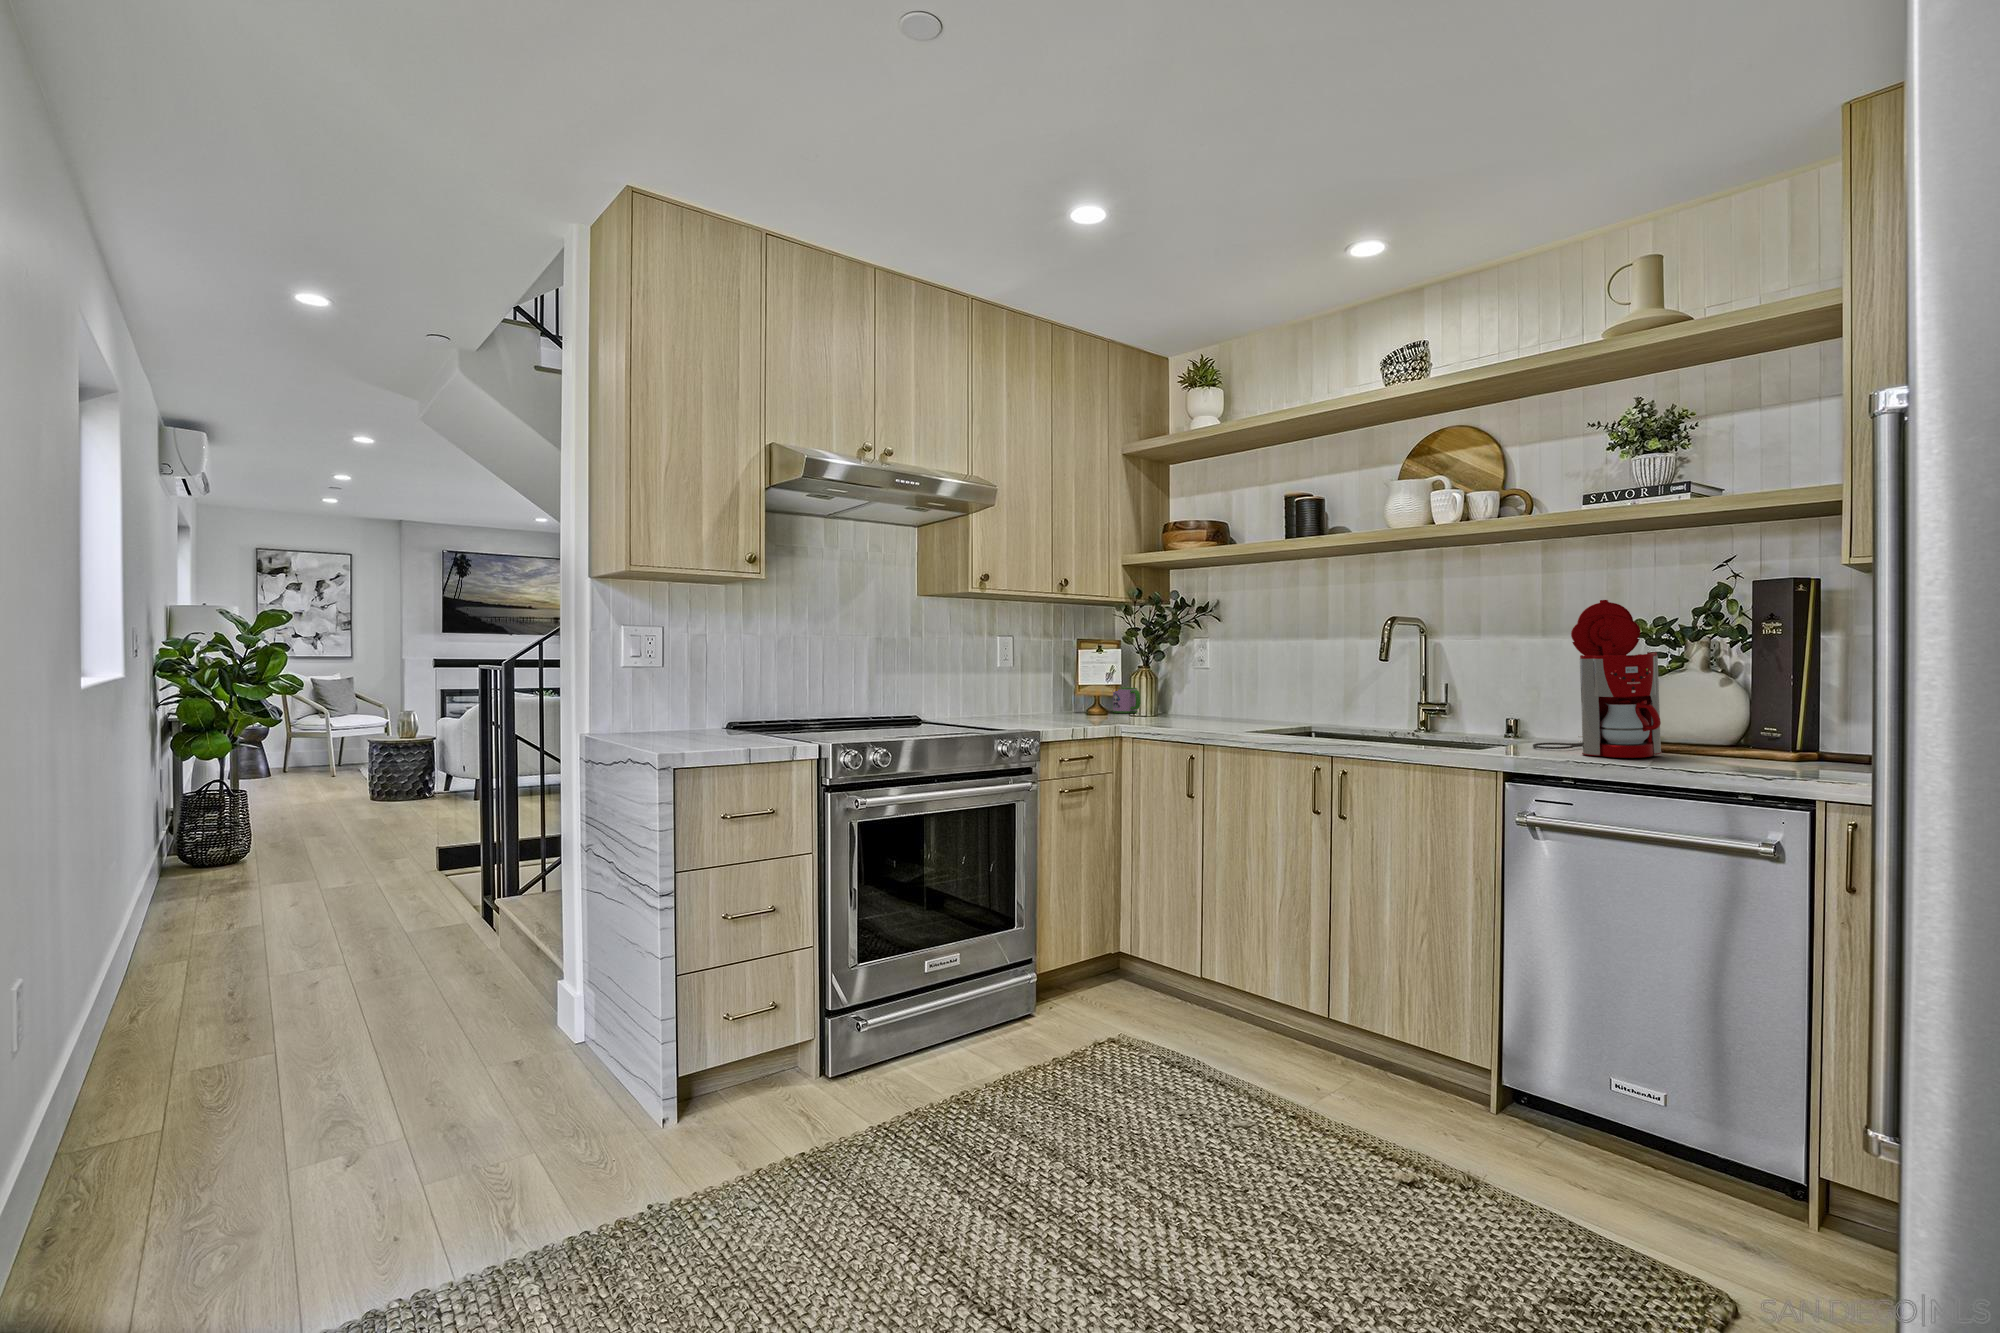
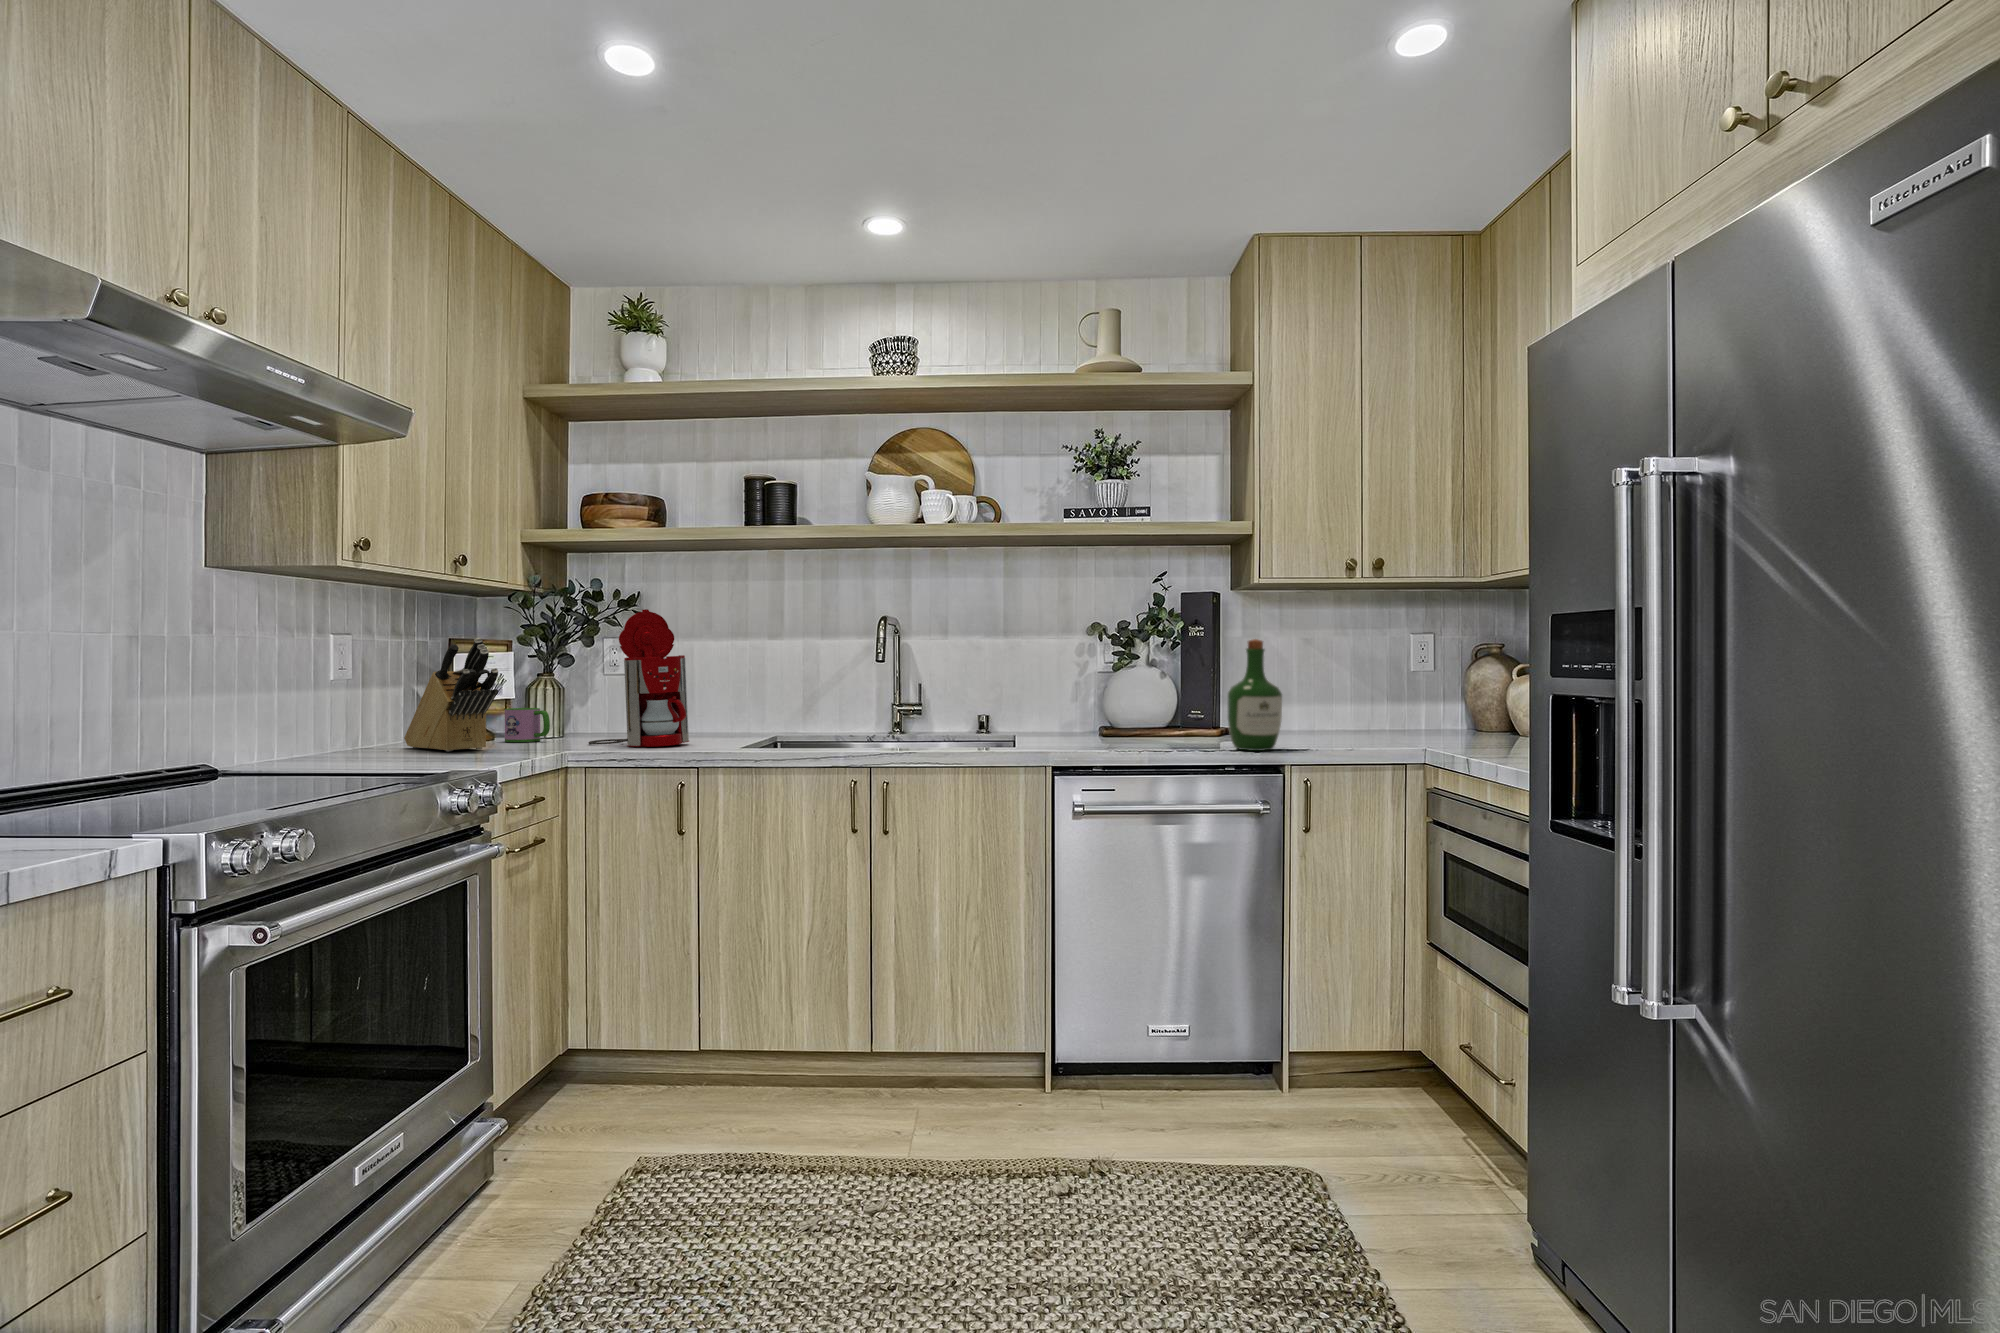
coffee maker: present [1533,600,1662,758] -> present [589,609,689,747]
wine bottle: none [1722,636,1802,768] -> present [1227,639,1282,751]
knife block: none [1045,639,1084,718] -> present [404,638,498,751]

